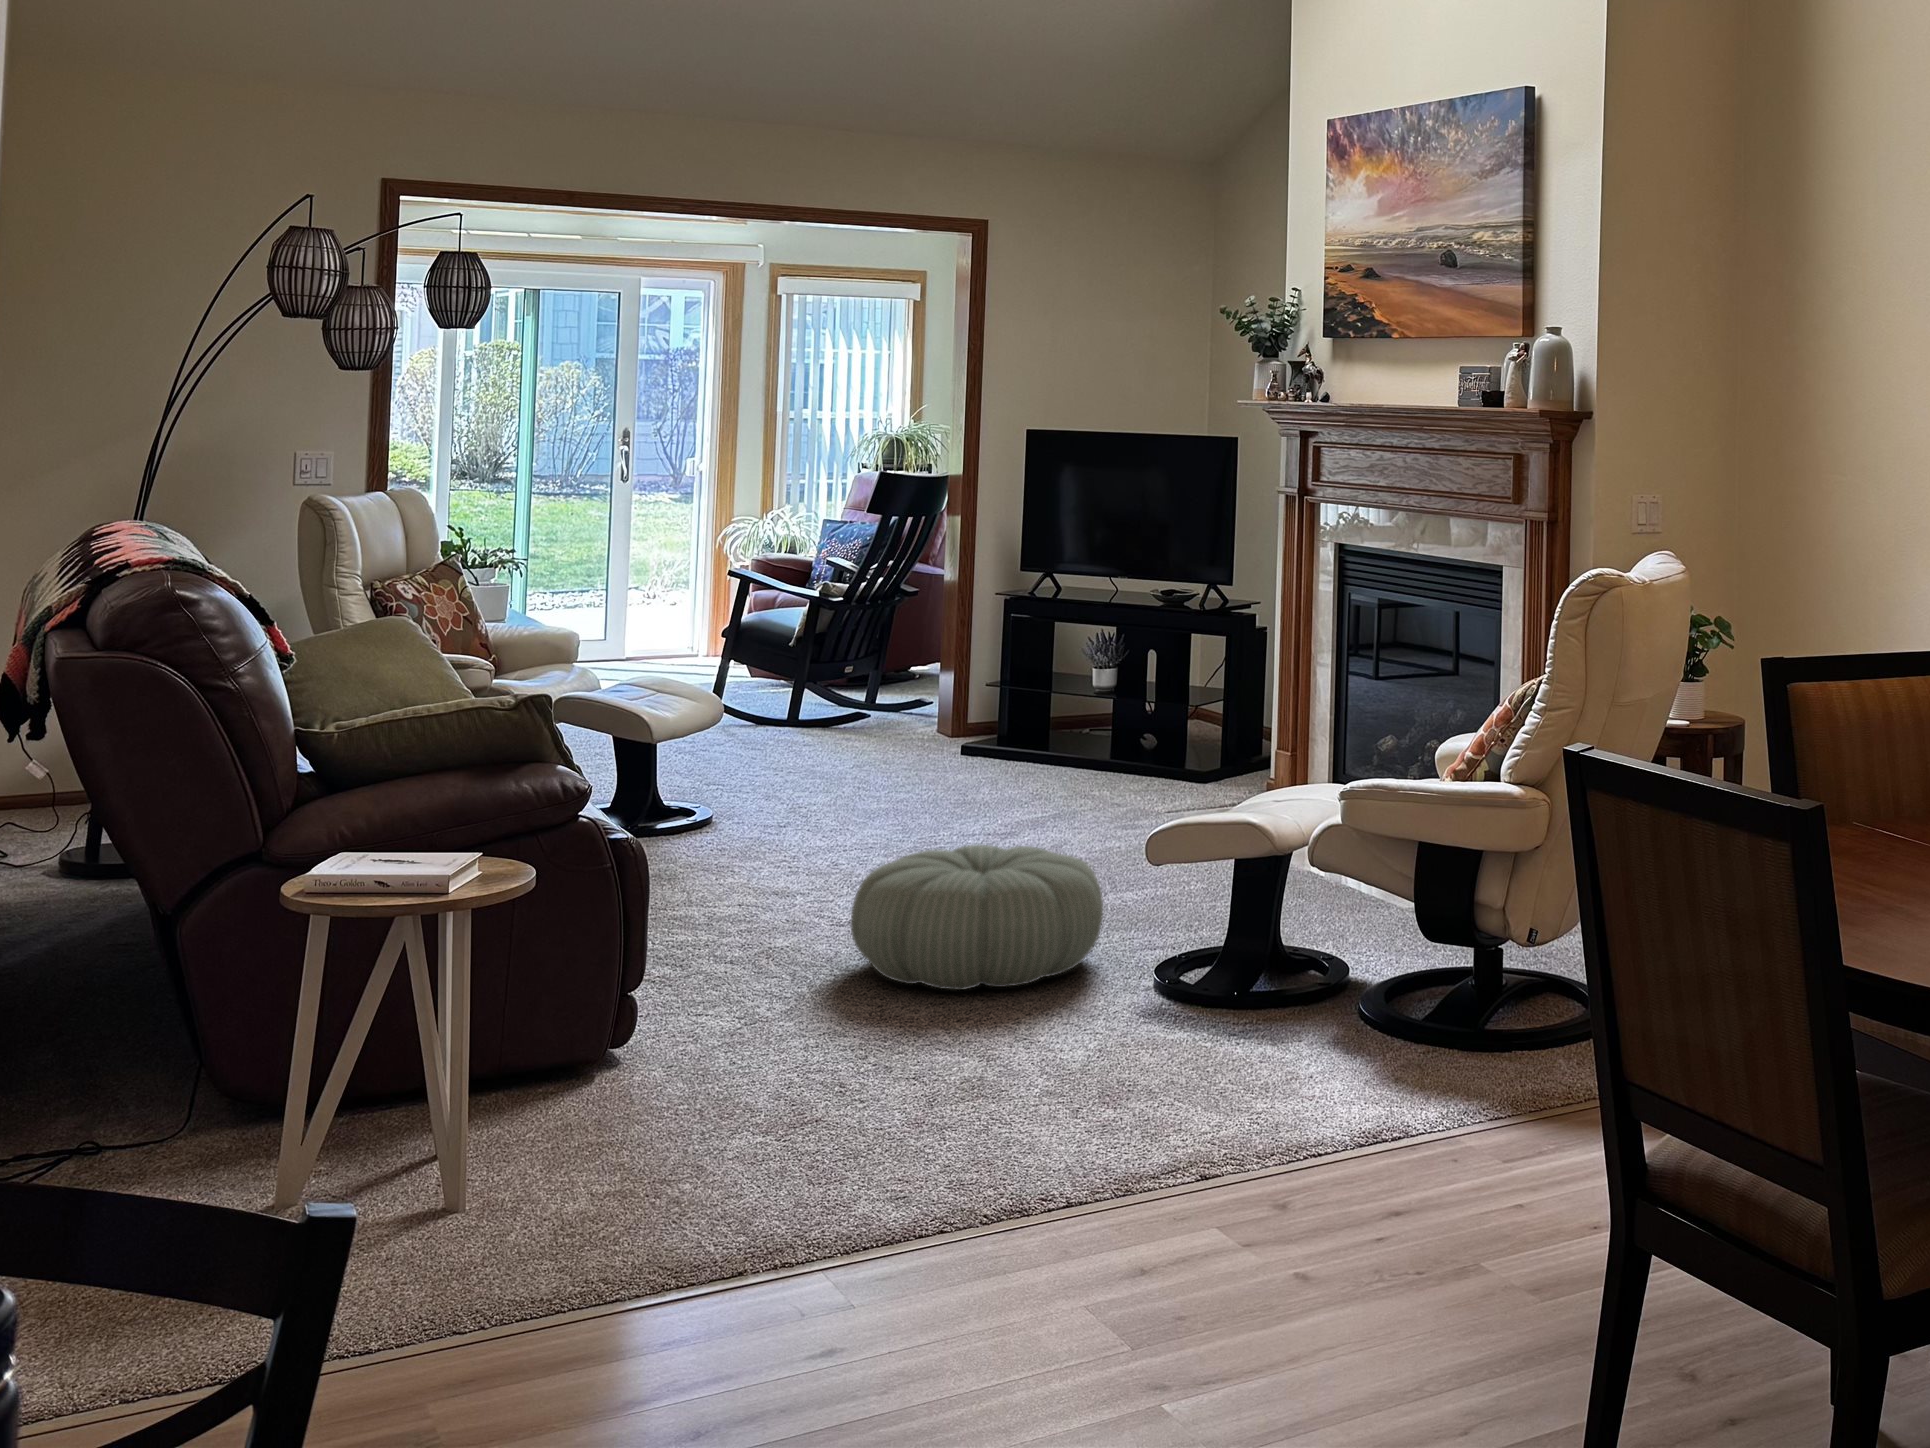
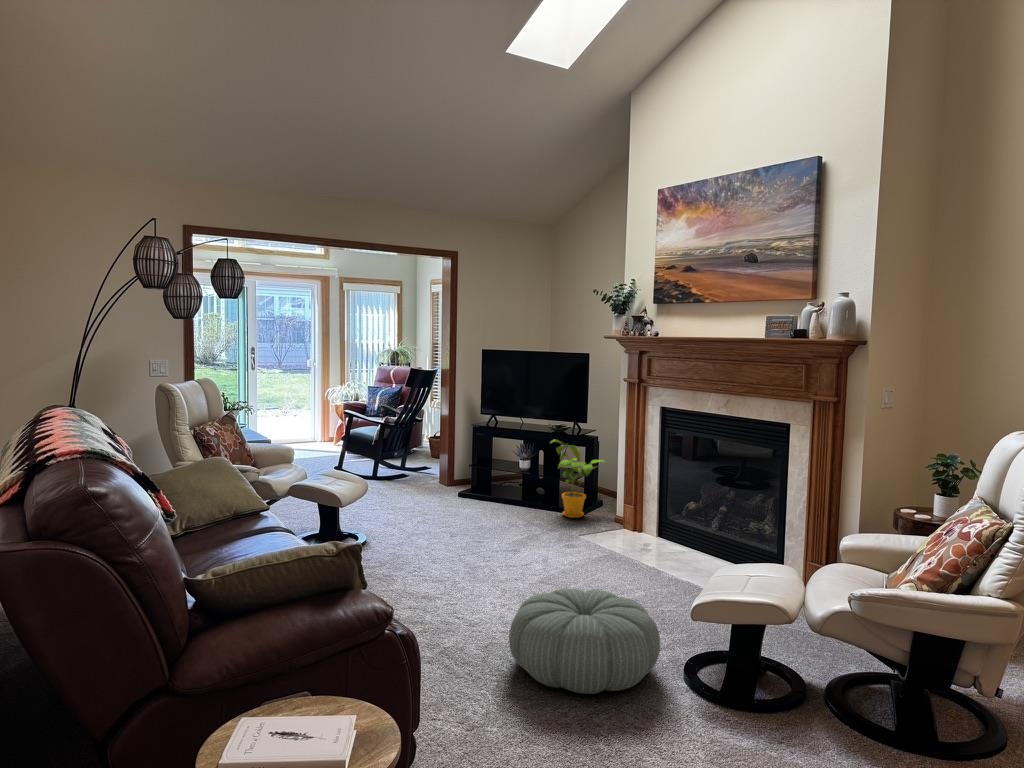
house plant: none [1135,624,1260,789] -> present [551,440,607,518]

